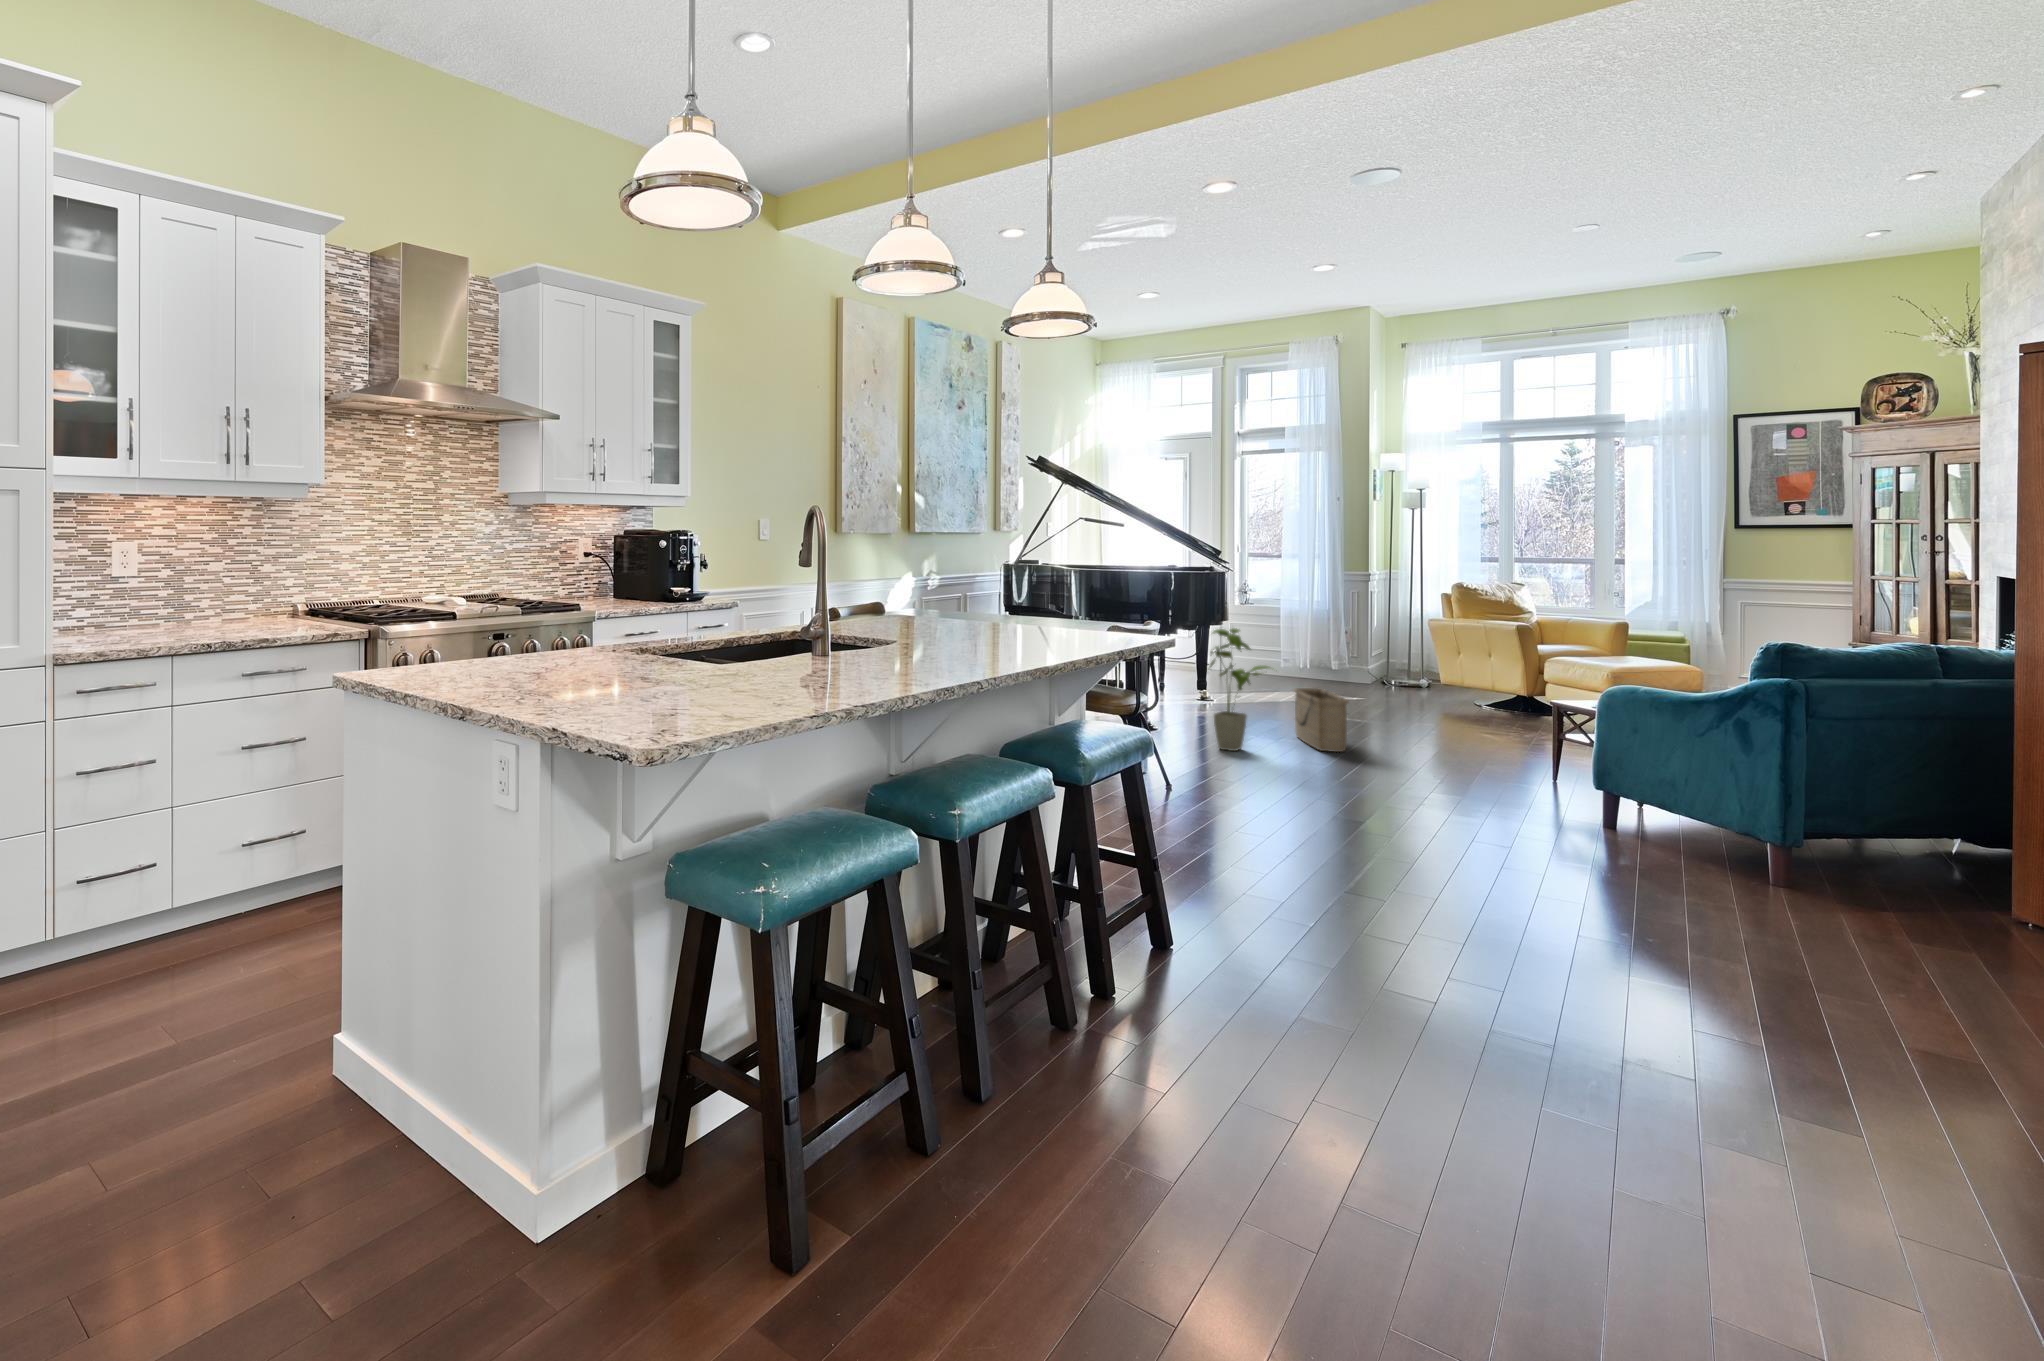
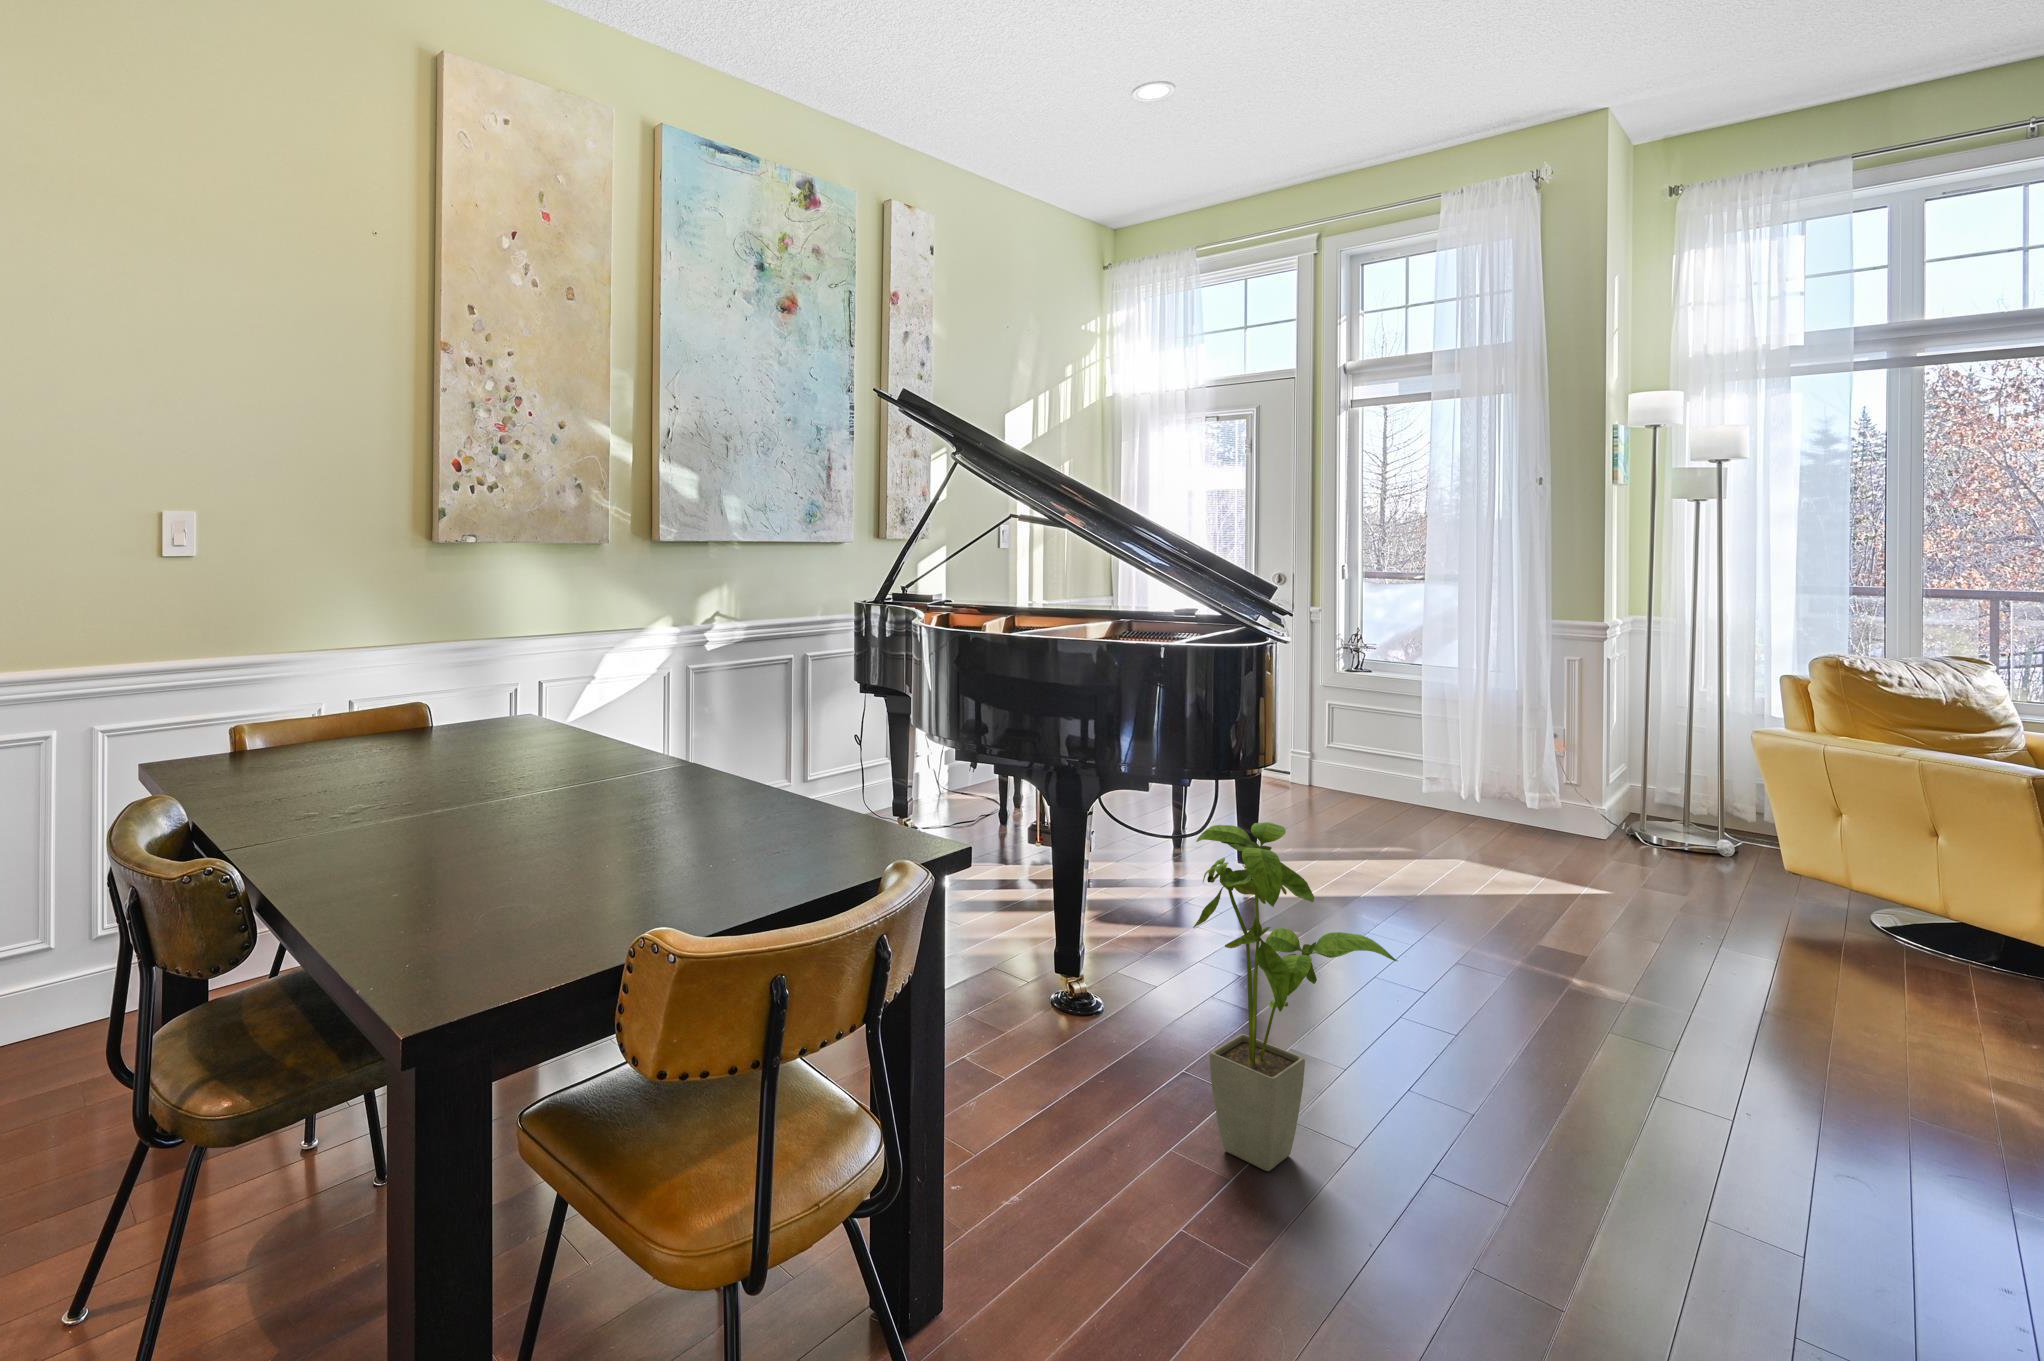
basket: present [1294,688,1348,752] -> none [1444,953,1617,1199]

